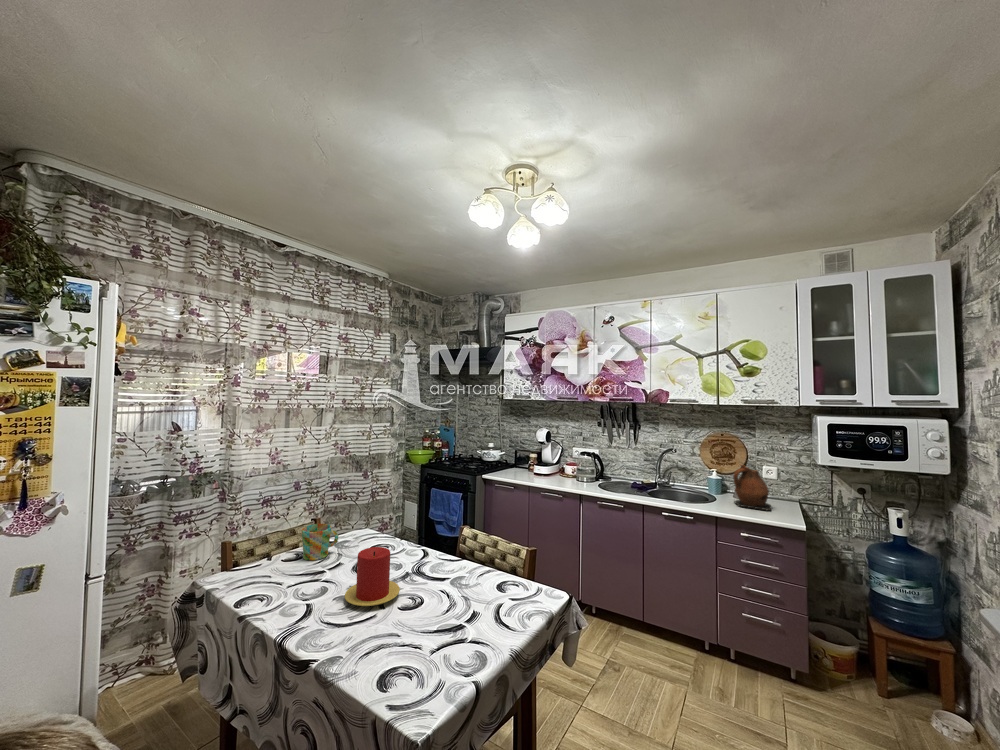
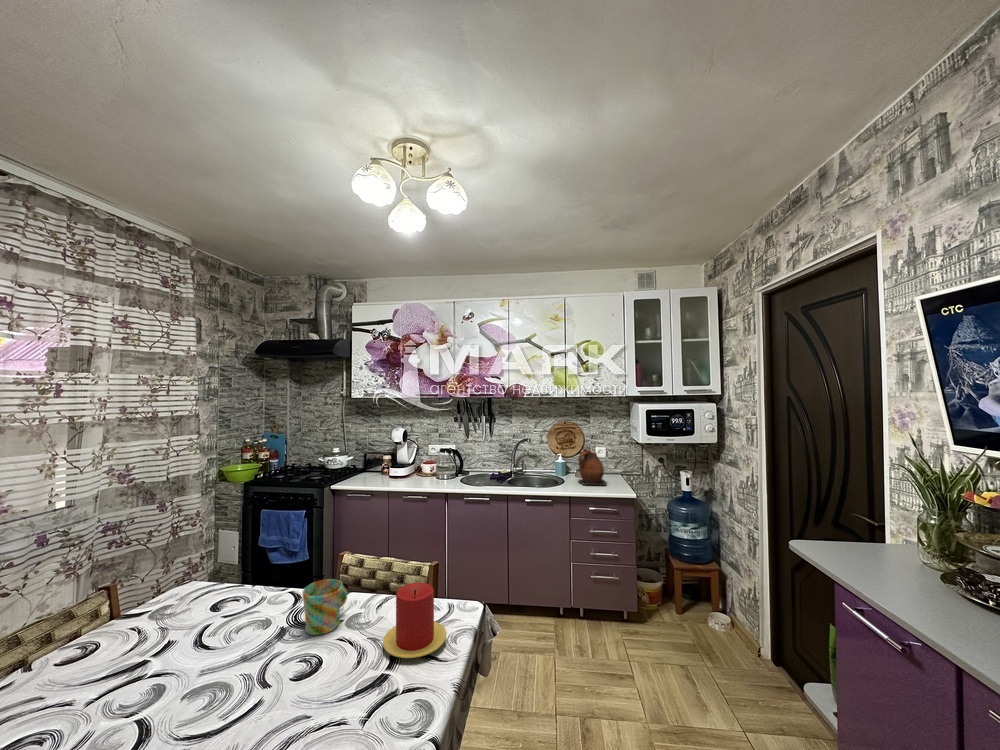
mug: present [302,524,338,560] -> present [303,579,347,635]
candle: present [345,547,400,606] -> present [383,583,446,658]

